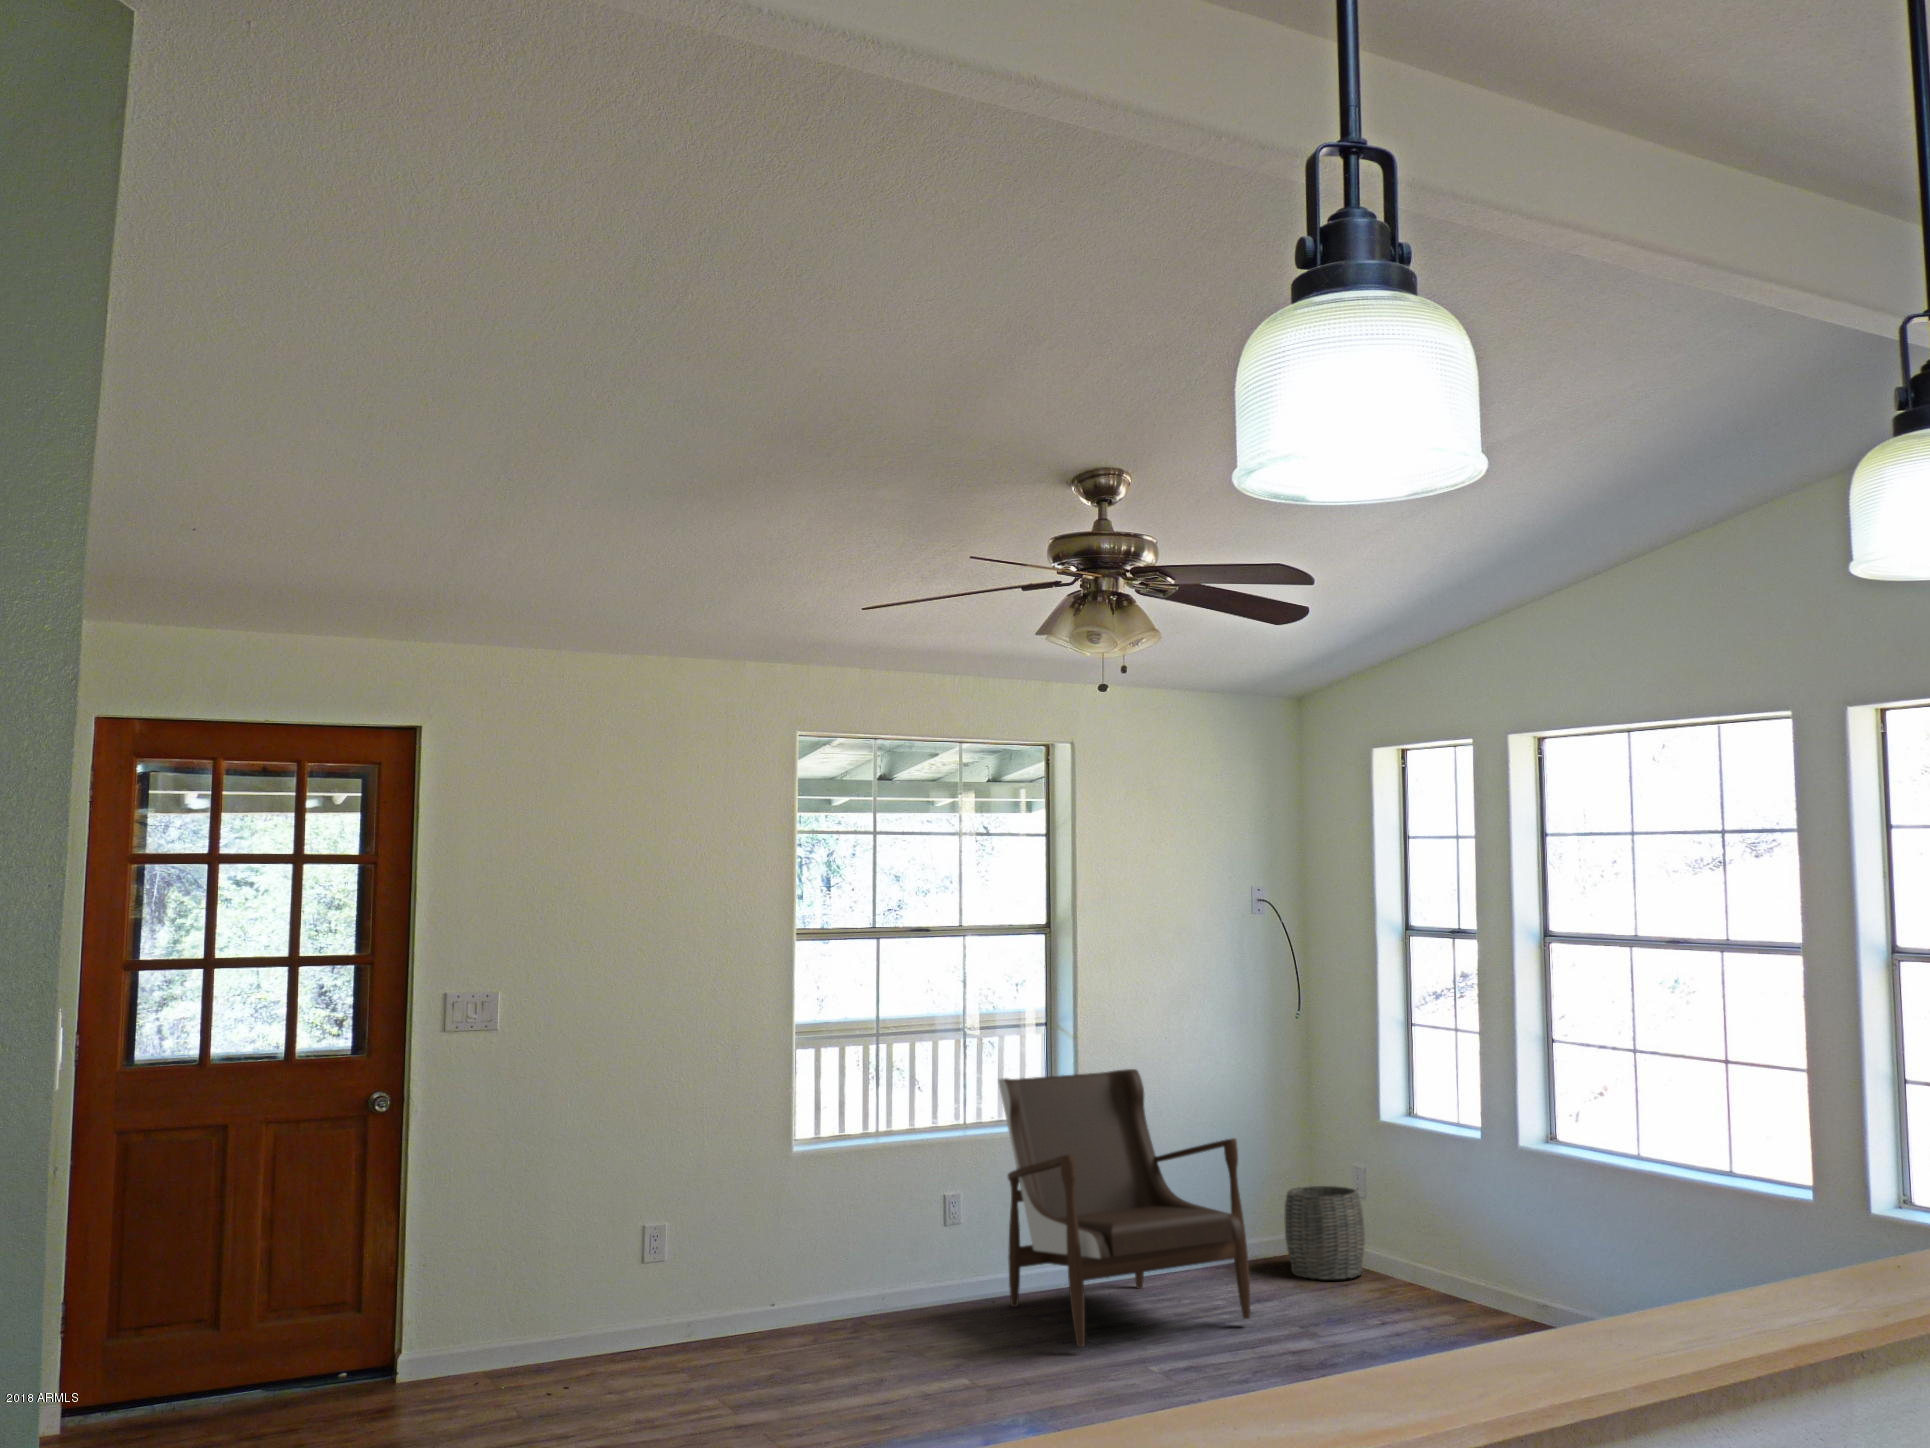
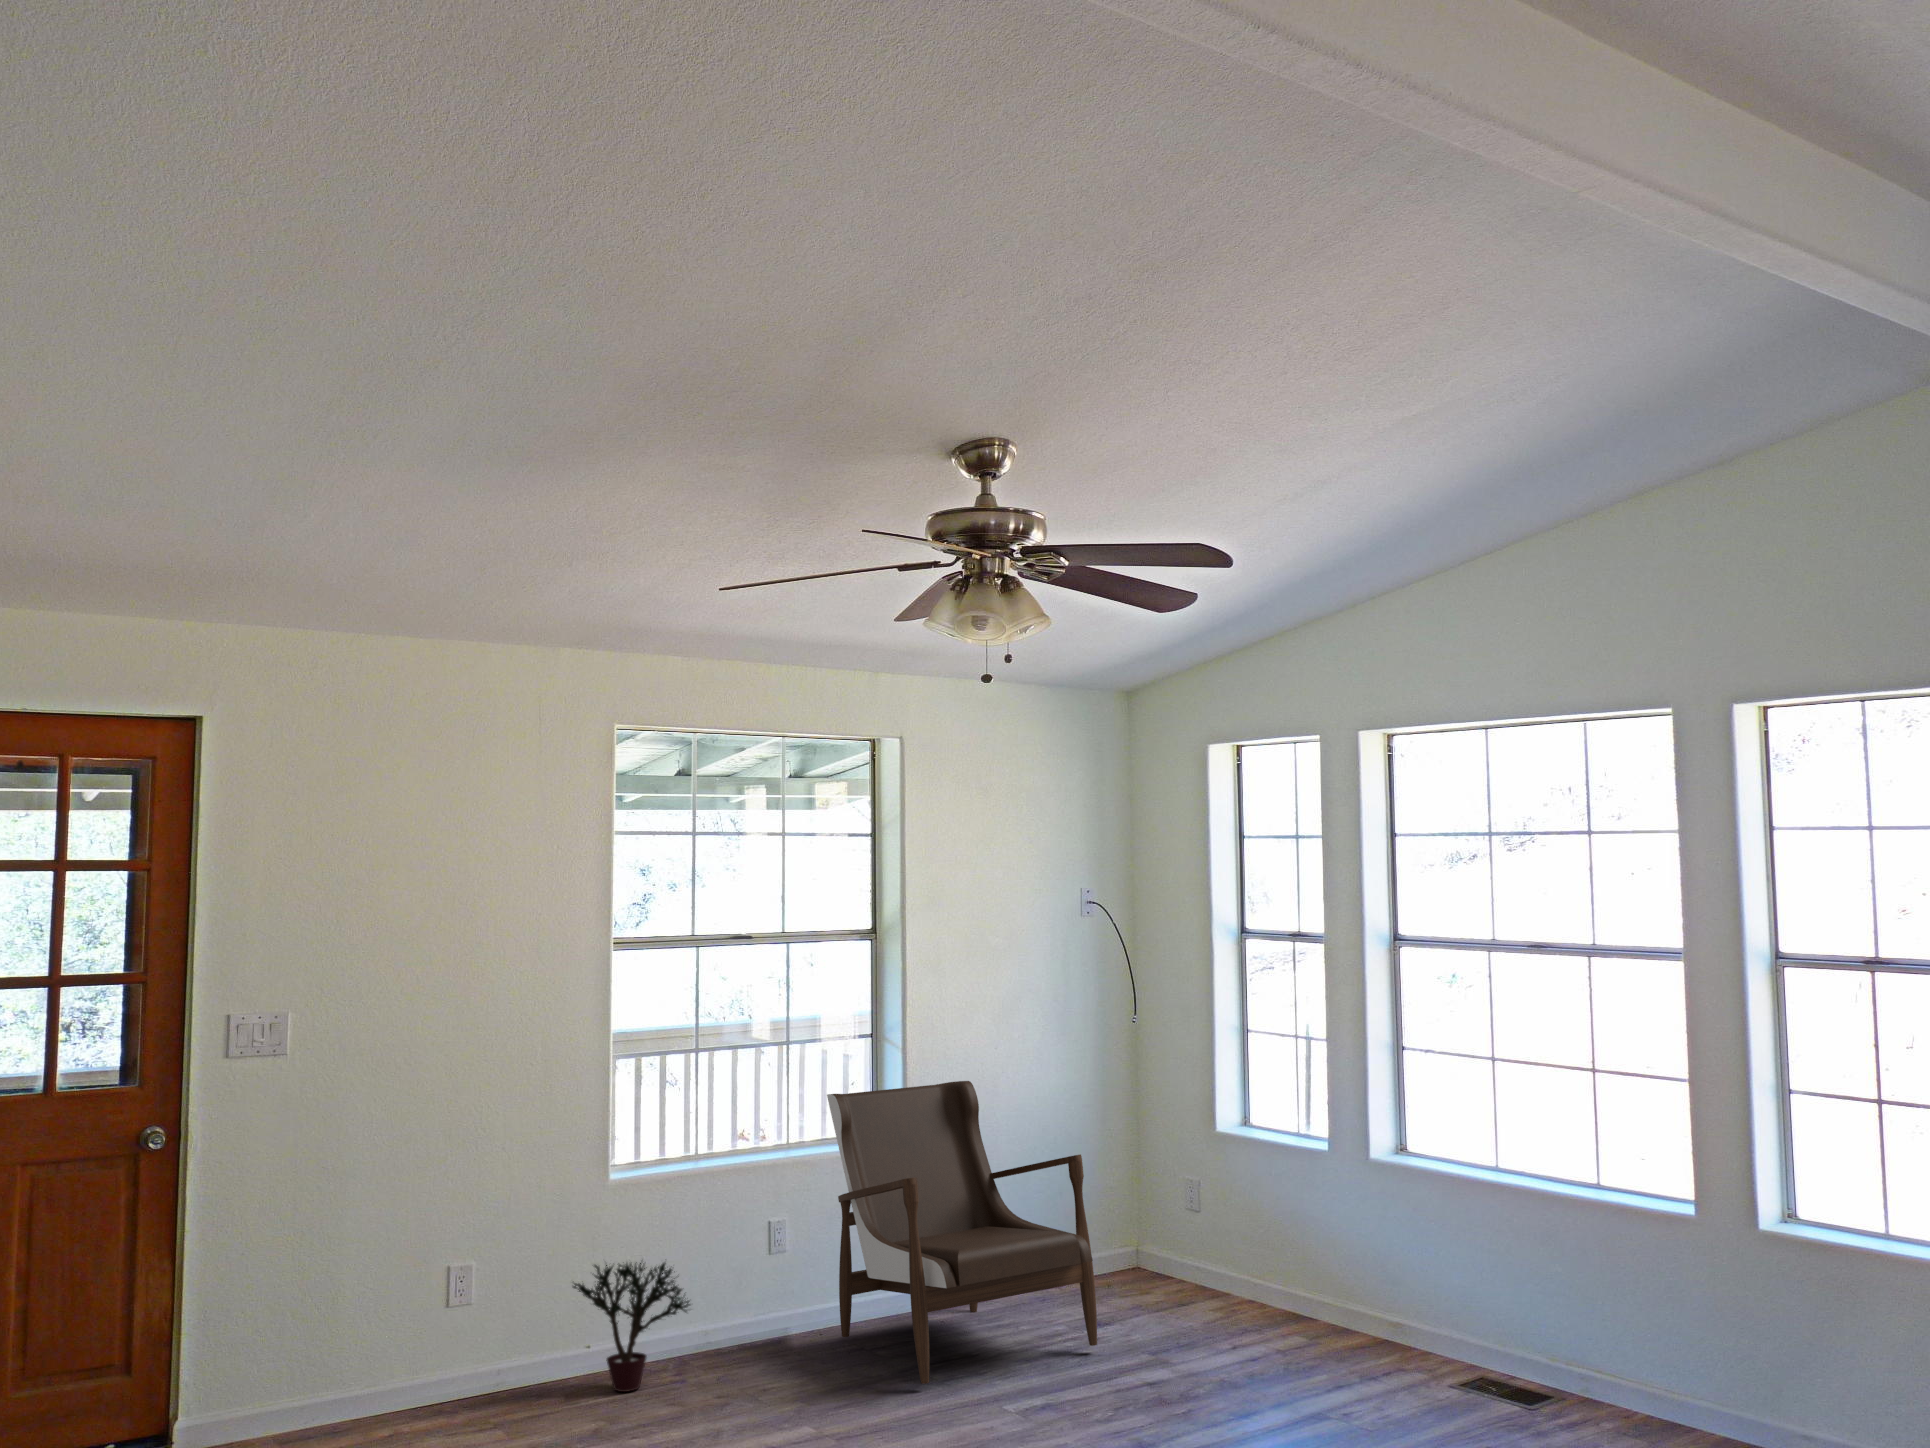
woven basket: present [1285,1186,1365,1279] -> none [1119,1198,1202,1297]
potted plant: none [754,1224,866,1347] -> present [573,1262,690,1392]

